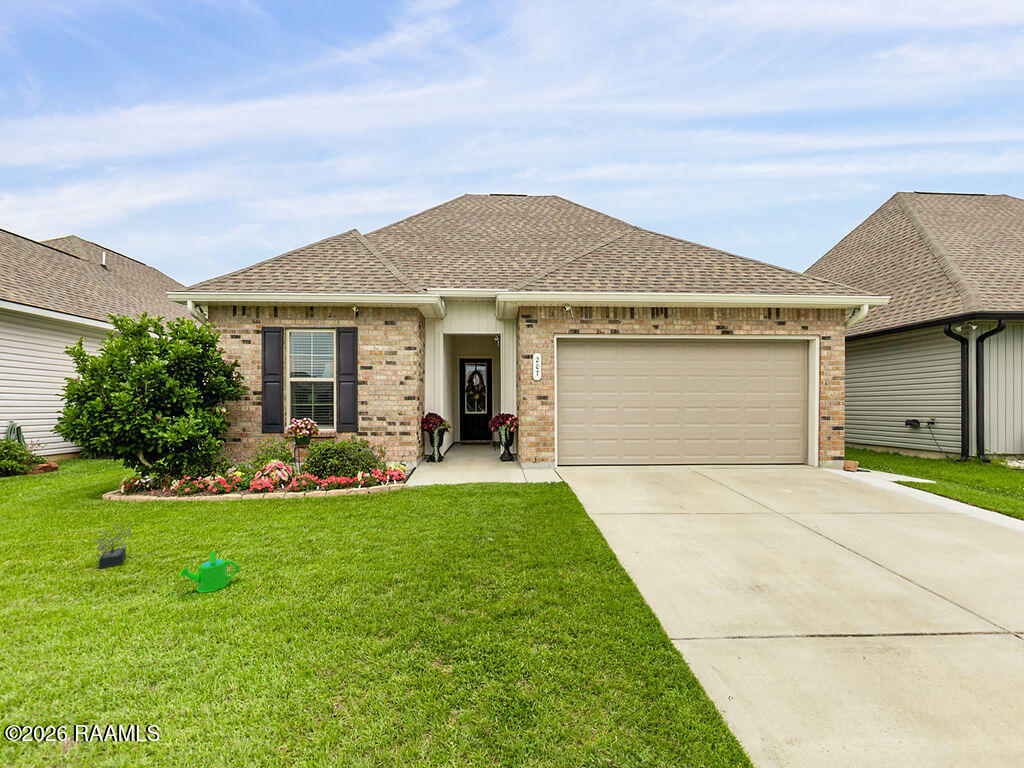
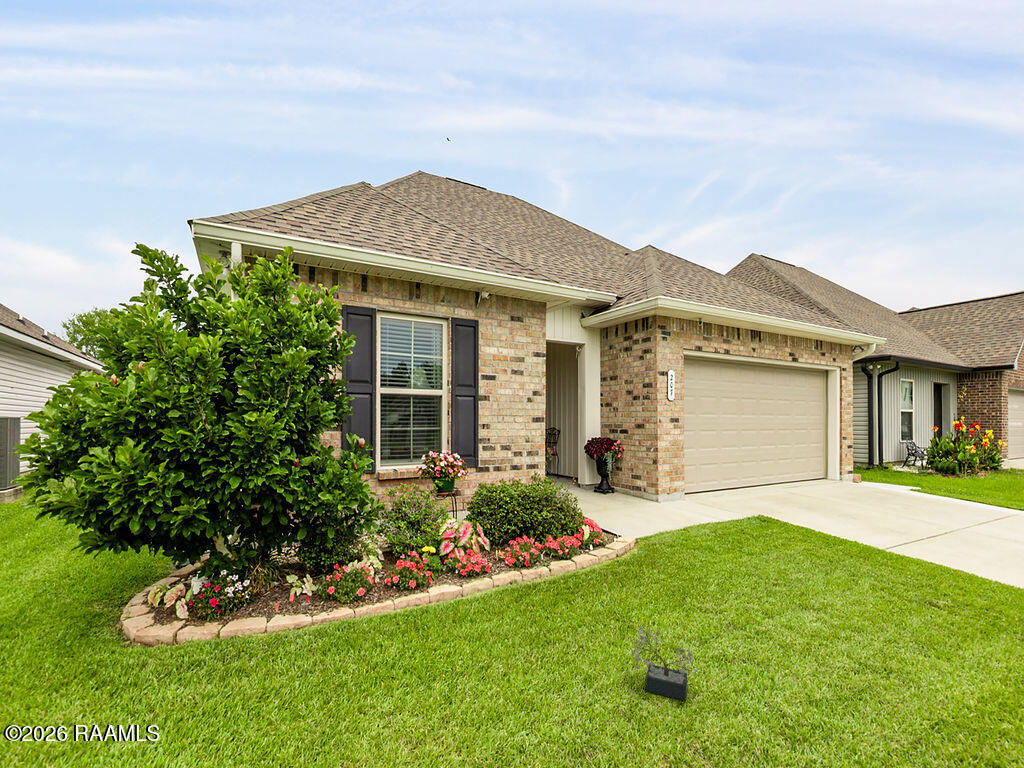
watering can: present [179,551,239,593] -> none [847,629,889,683]

